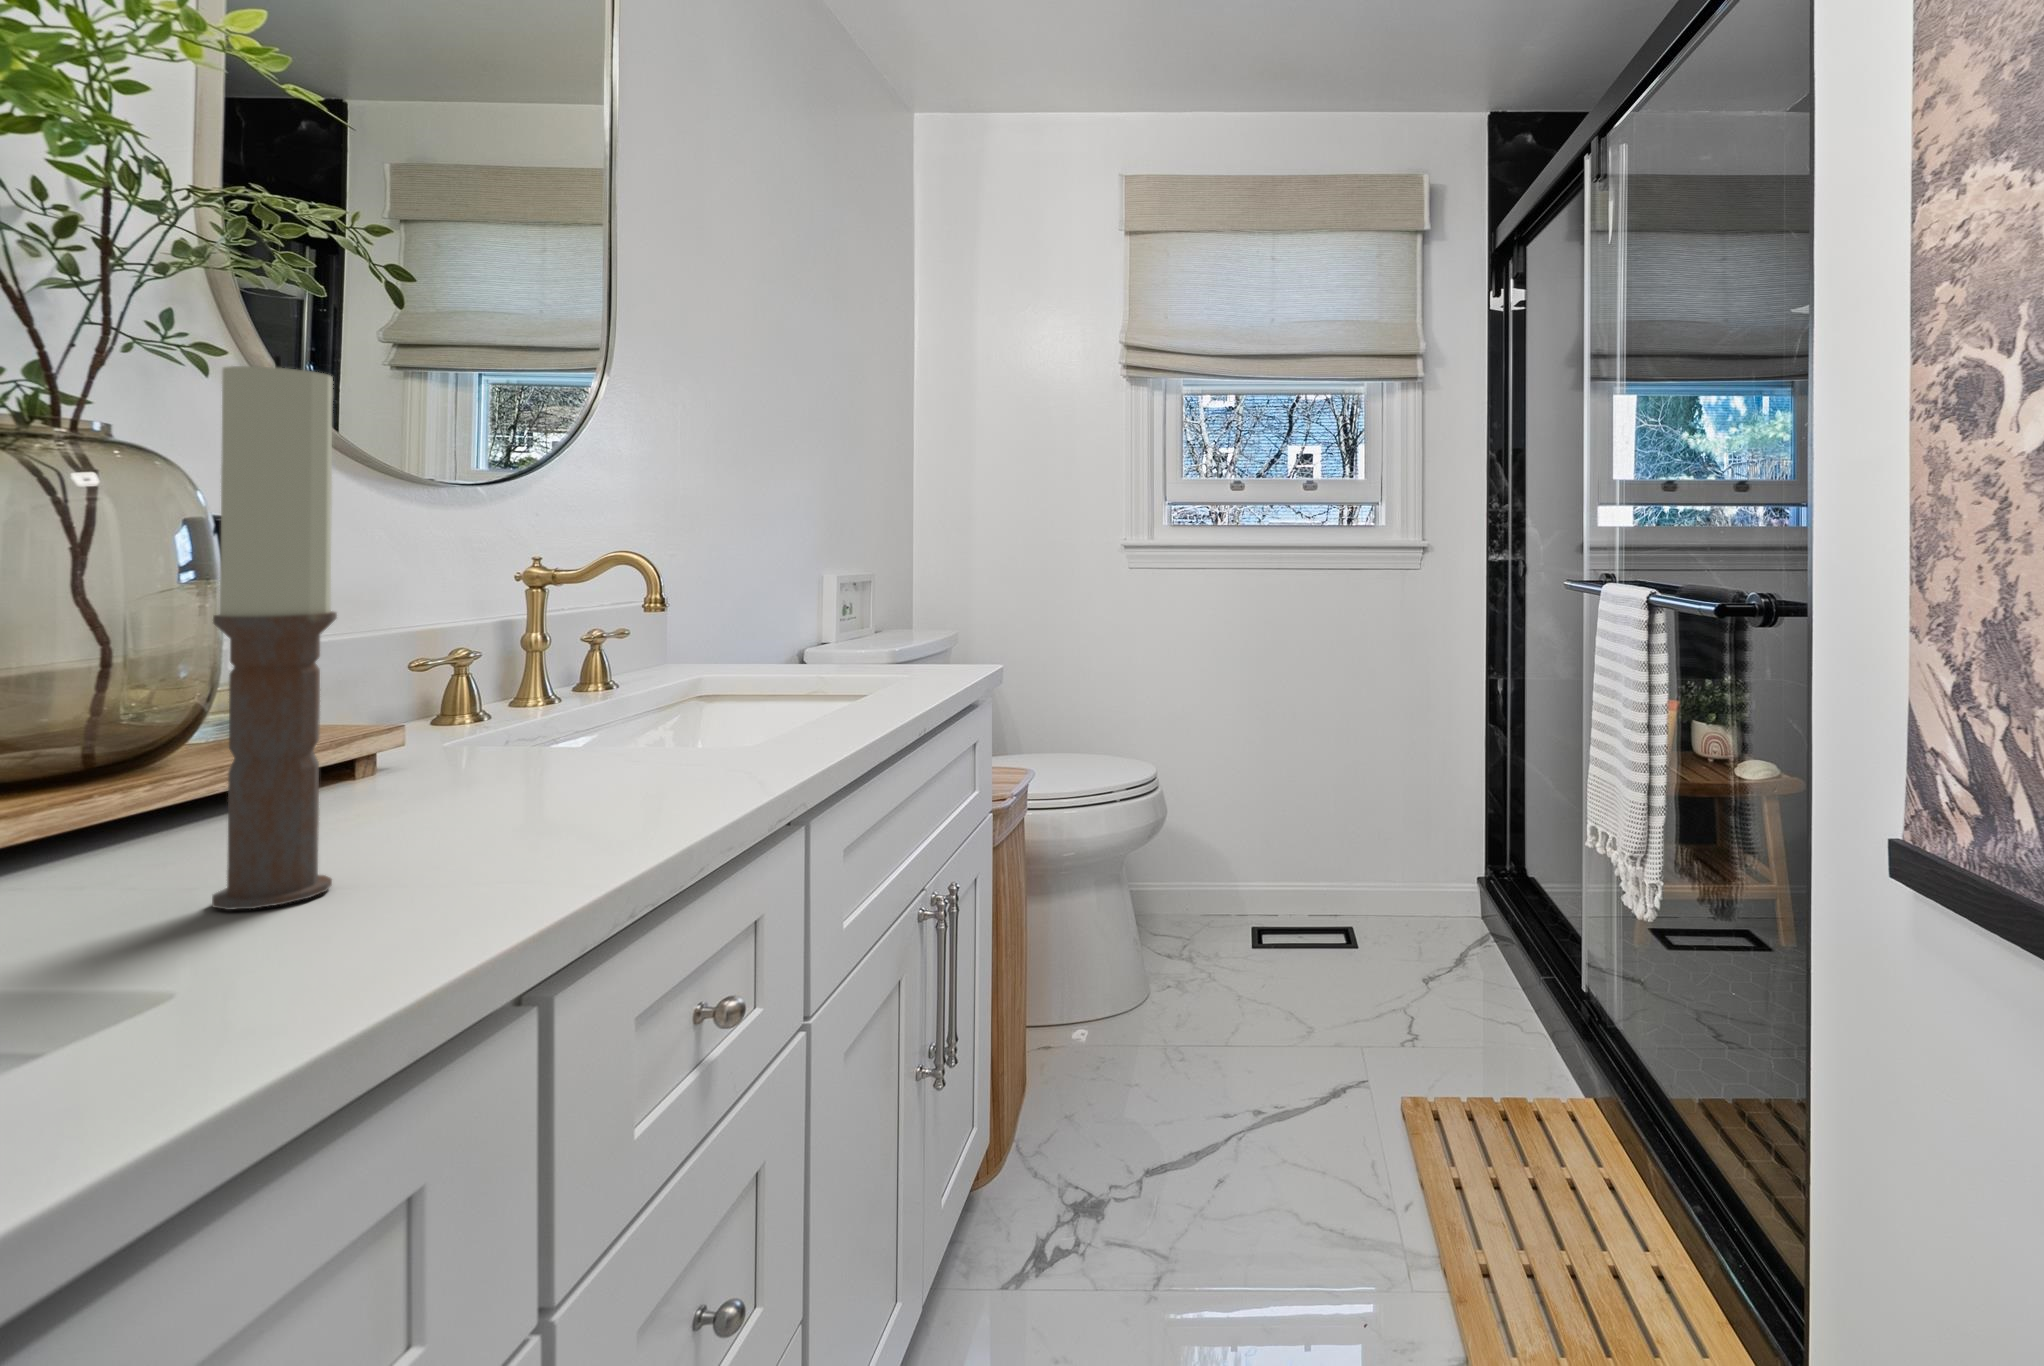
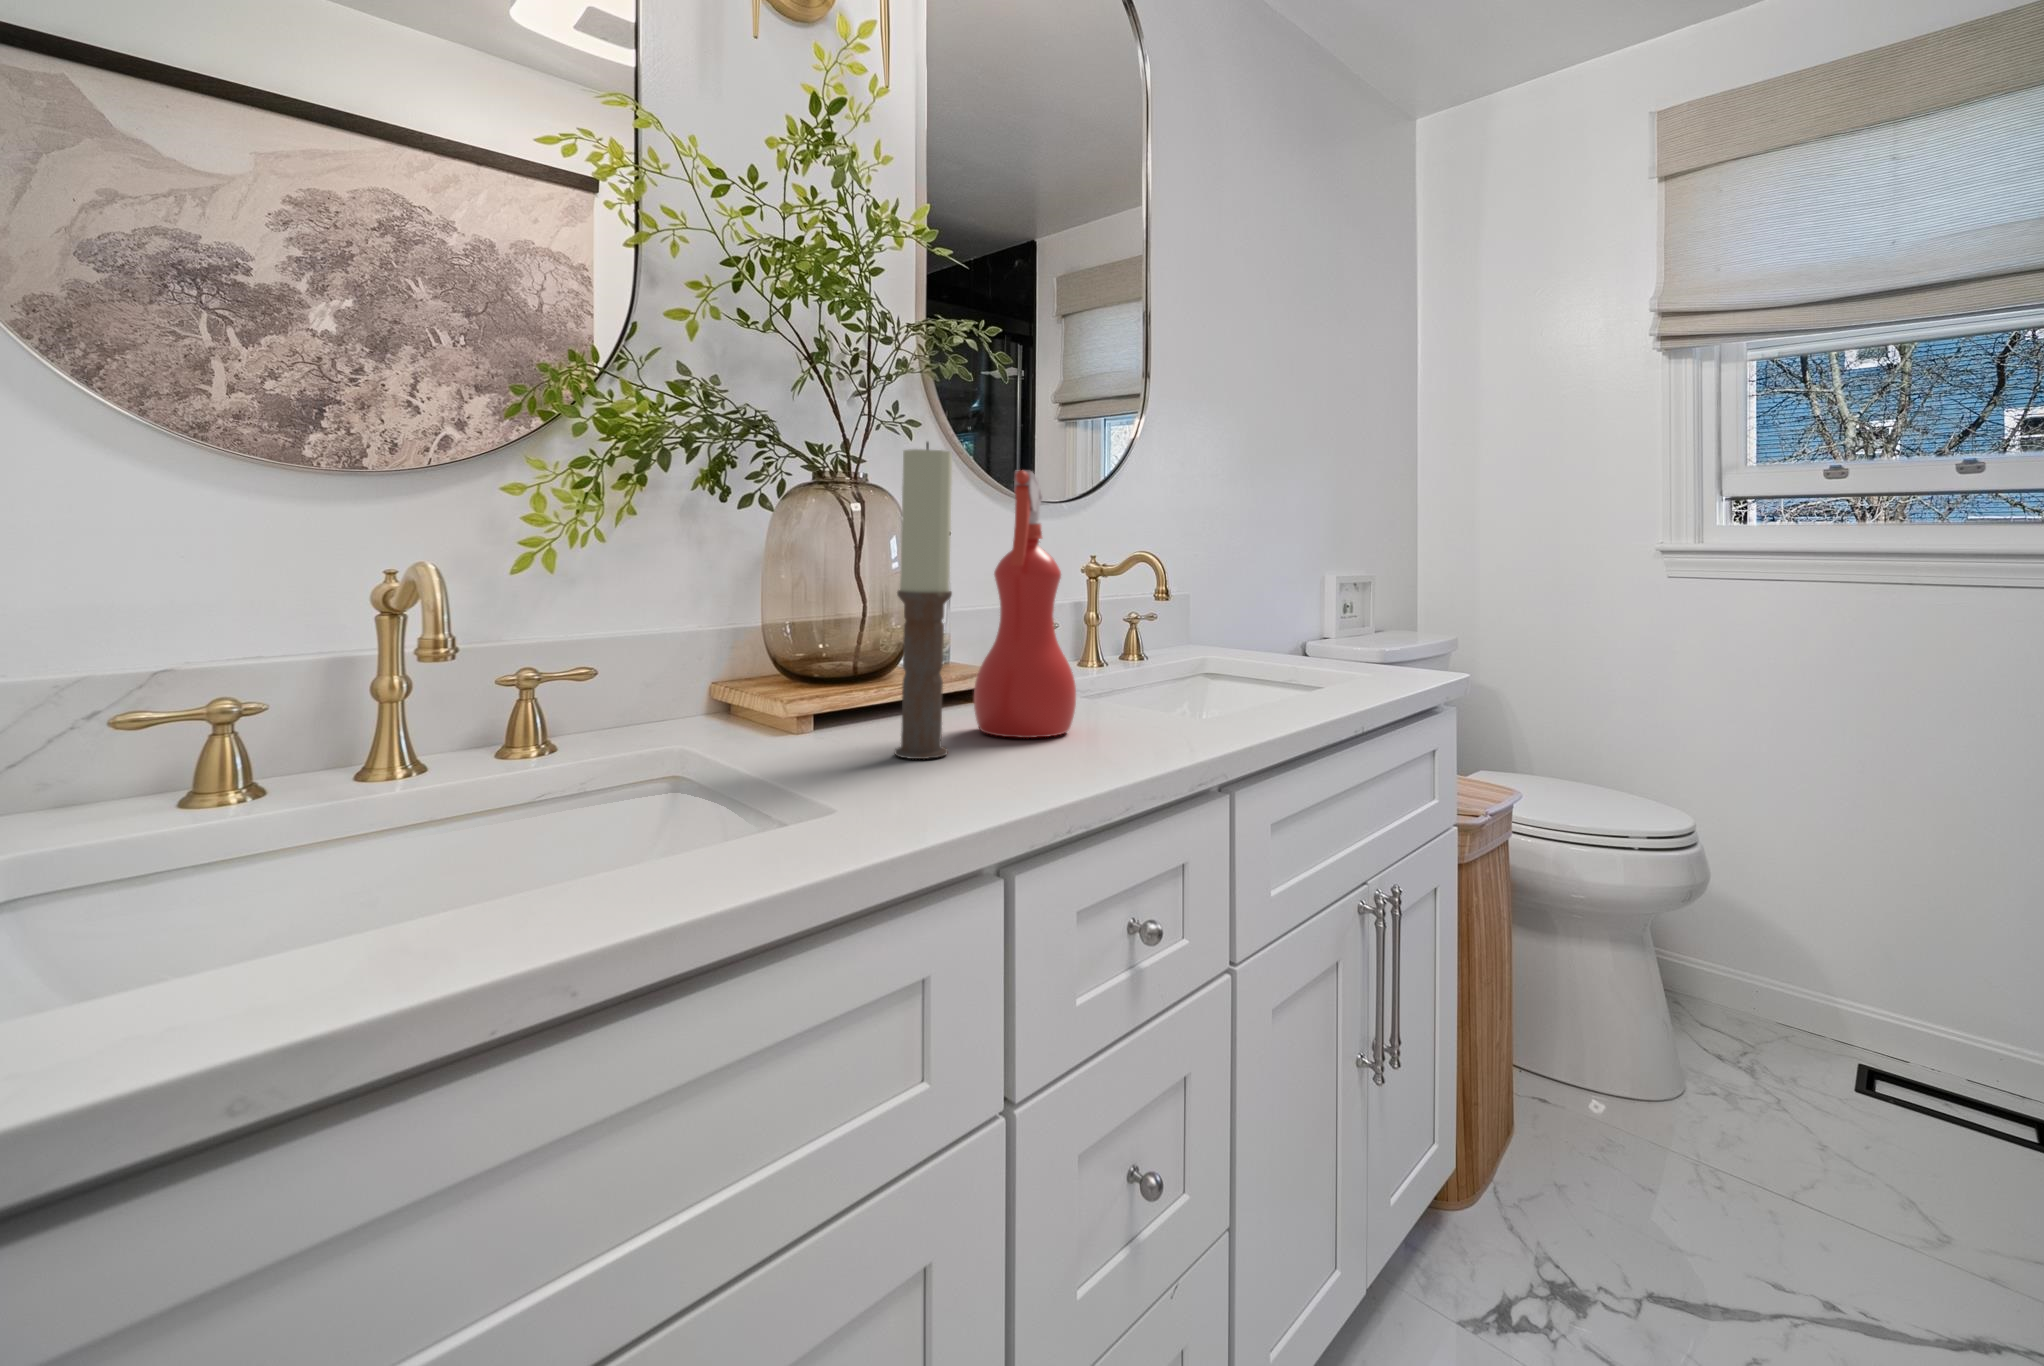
spray bottle: none [370,417,562,836] -> present [974,470,1076,738]

